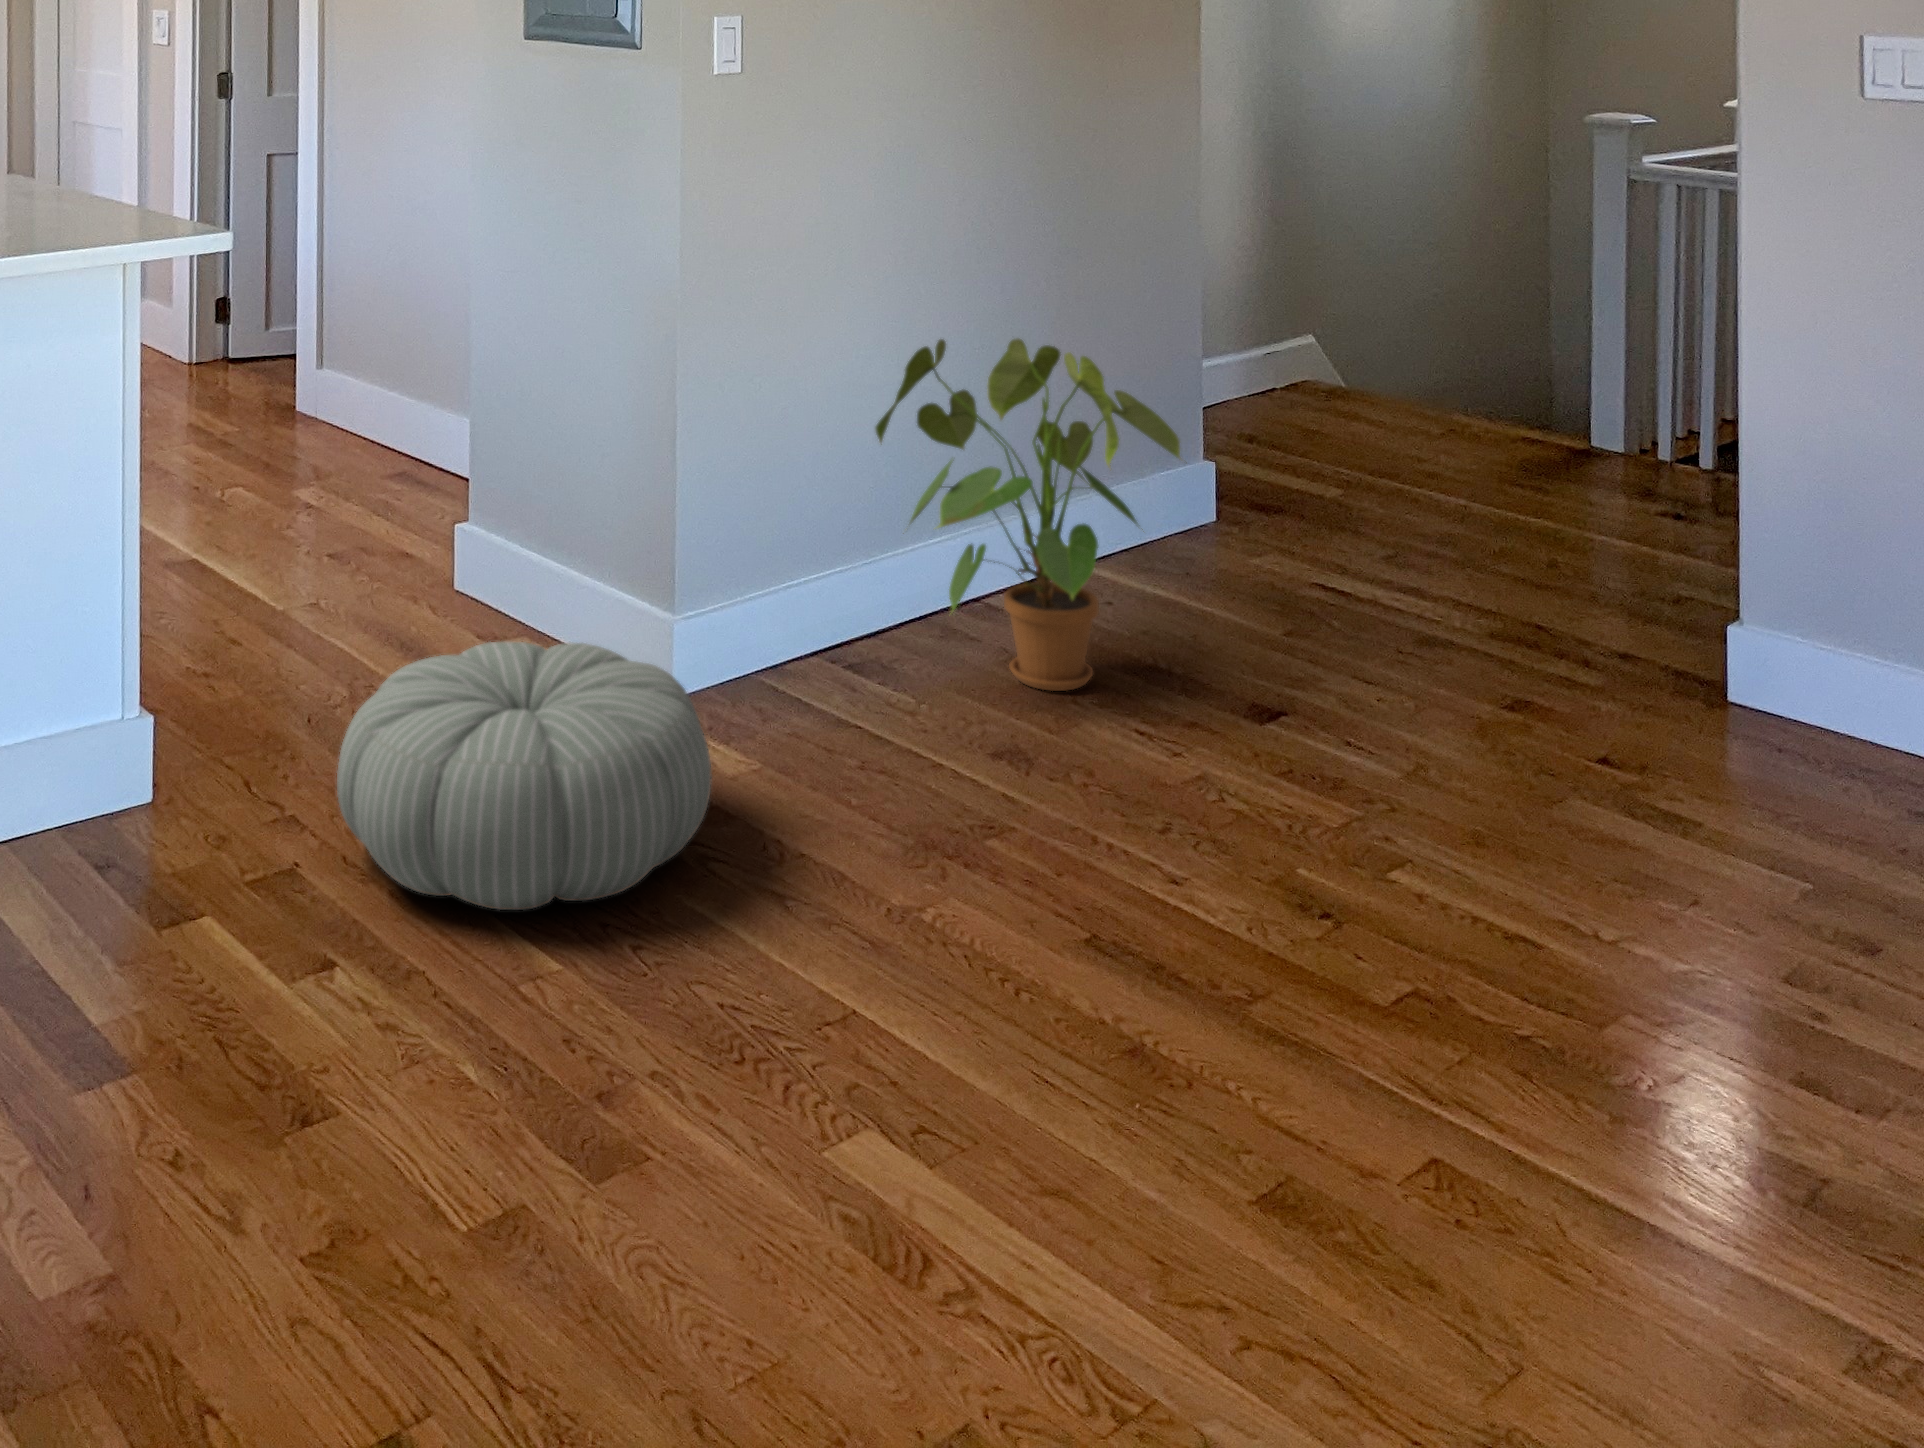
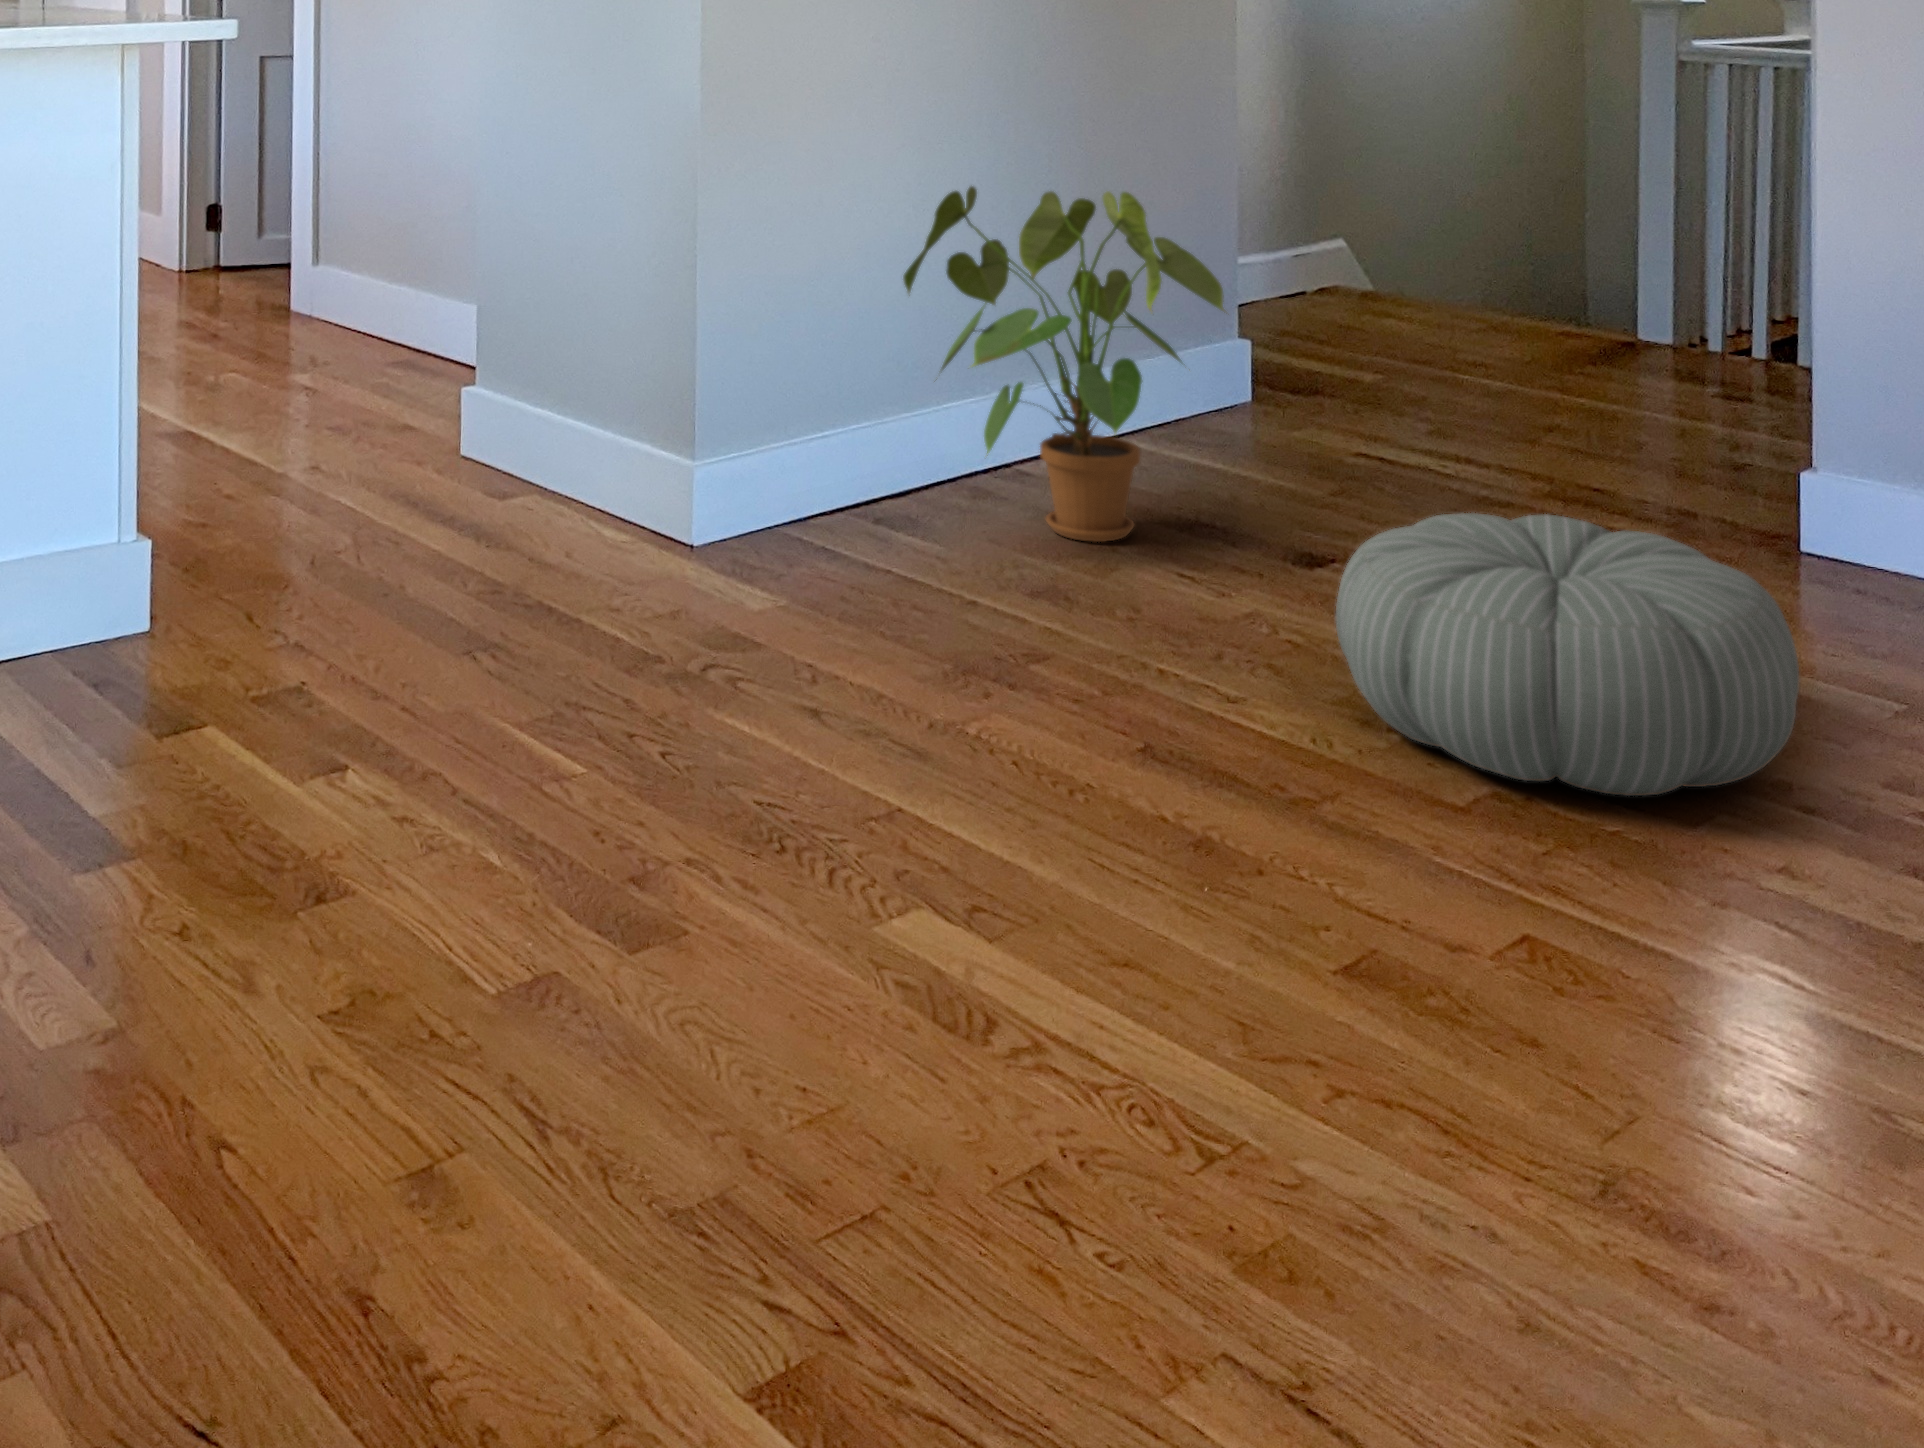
pouf: present [337,642,712,910] -> present [1335,513,1799,796]

